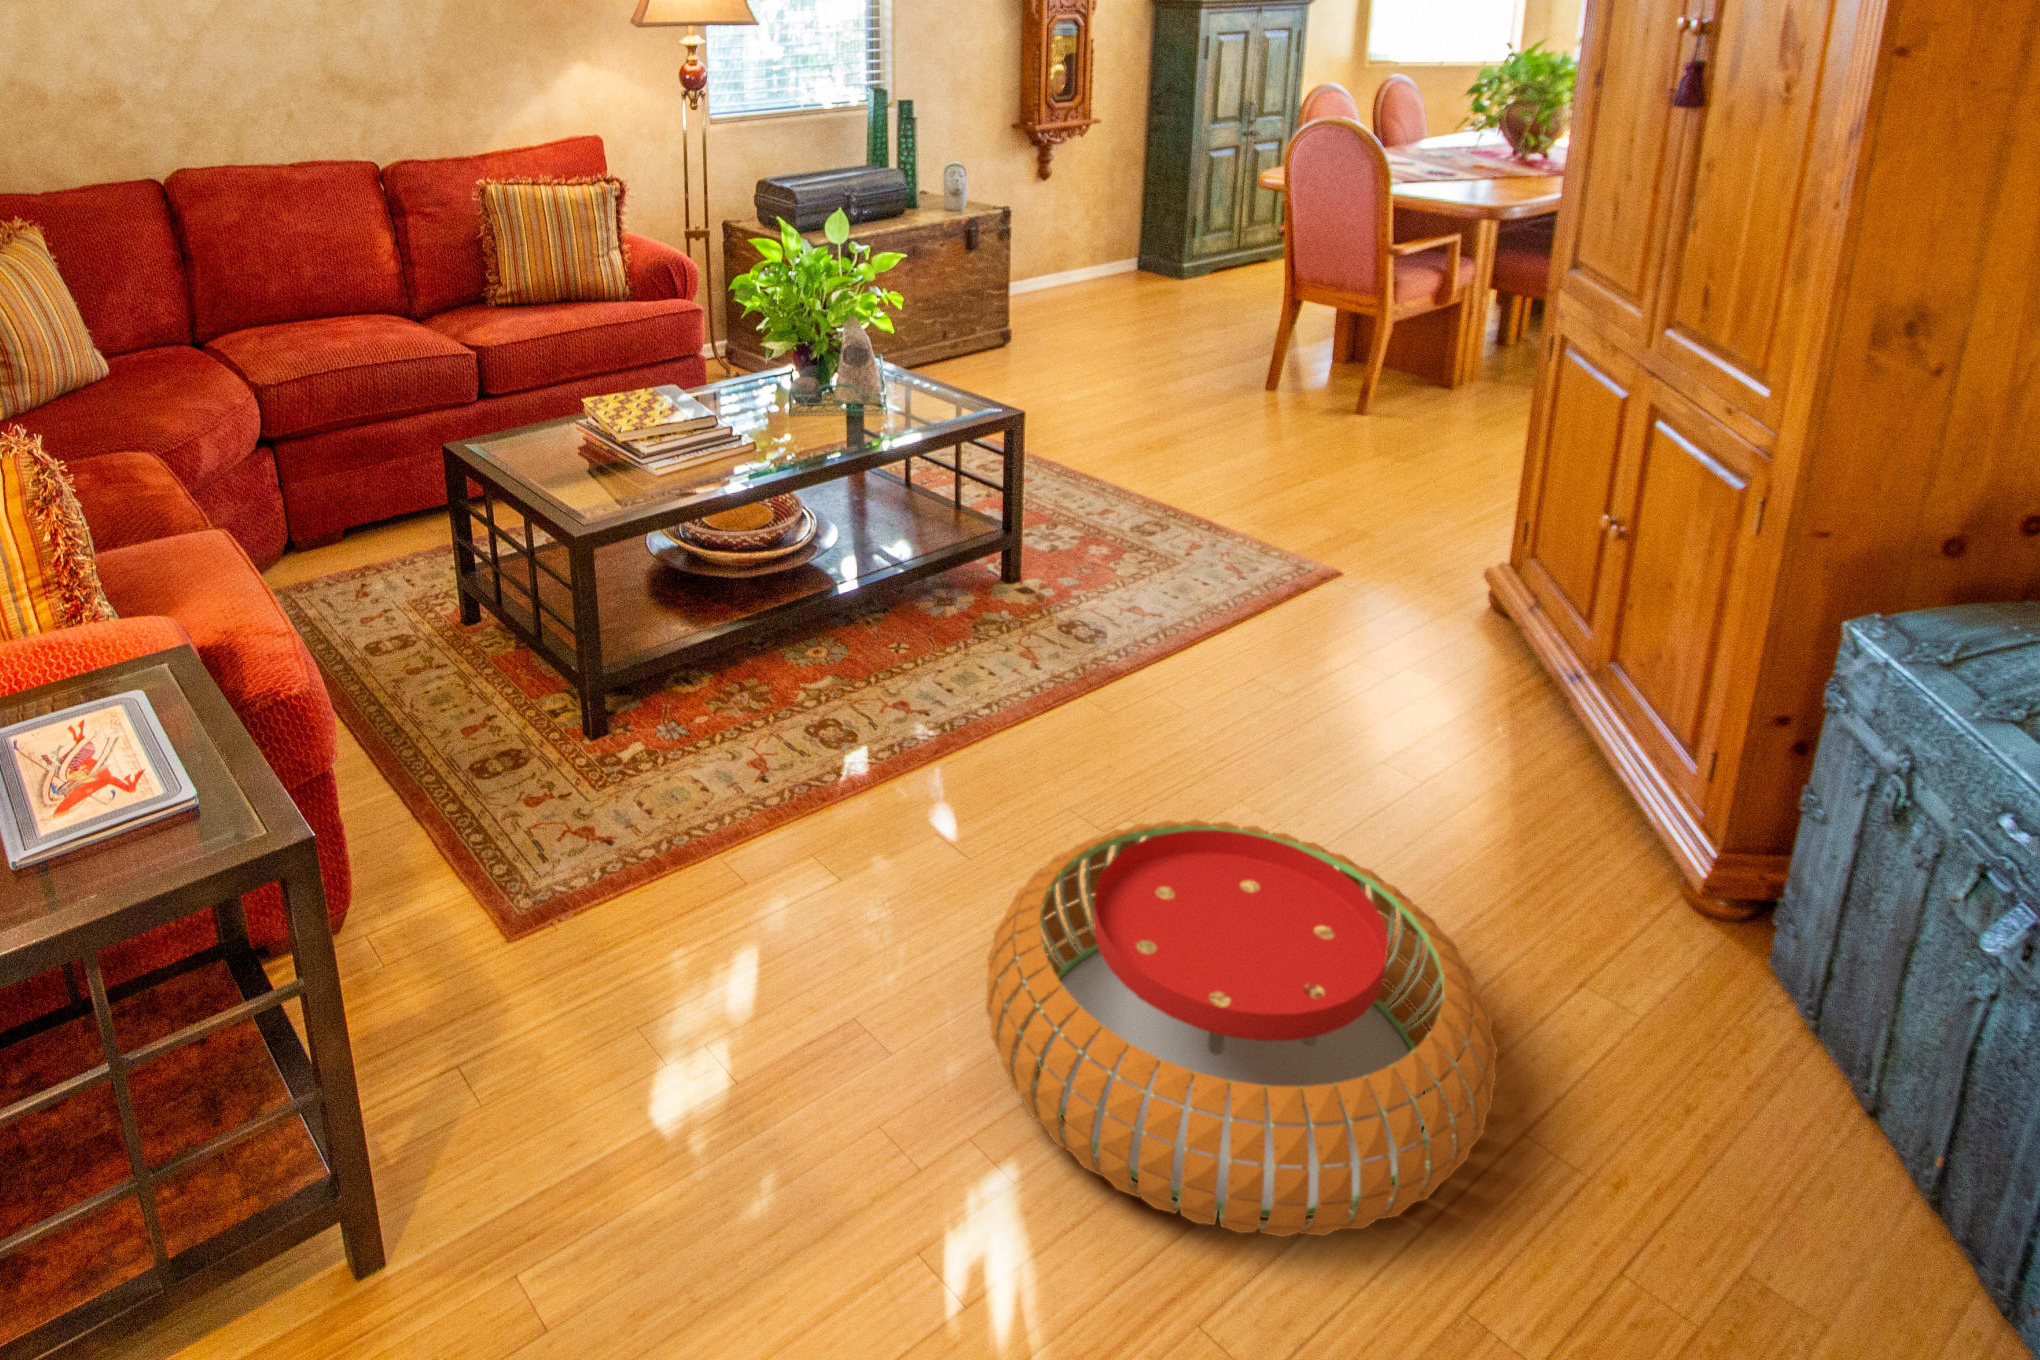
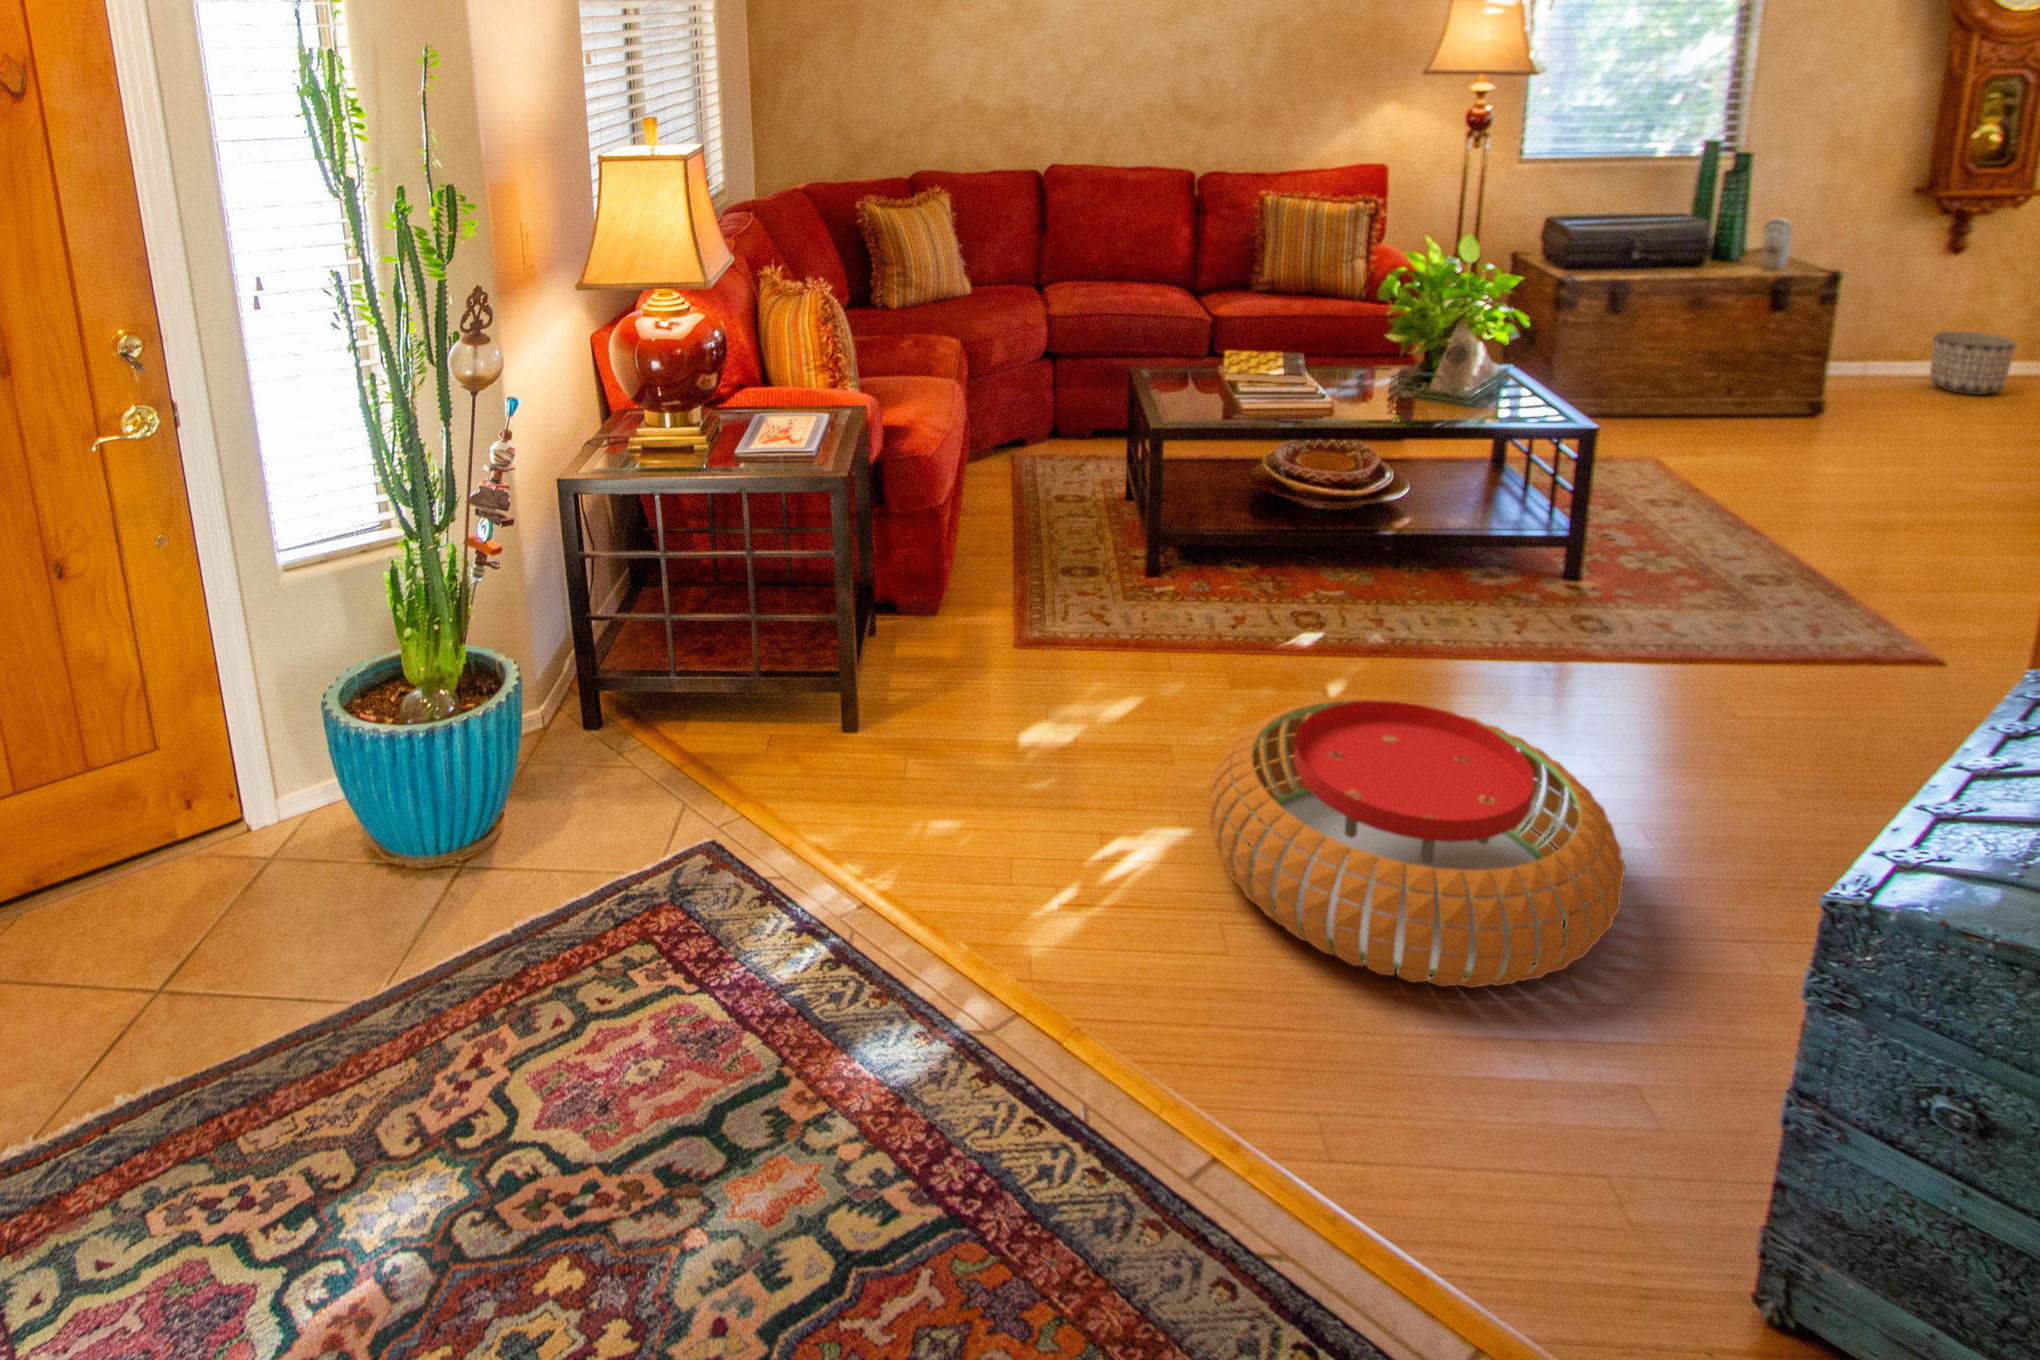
planter: none [1042,250,1100,306] -> present [1930,331,2017,395]

